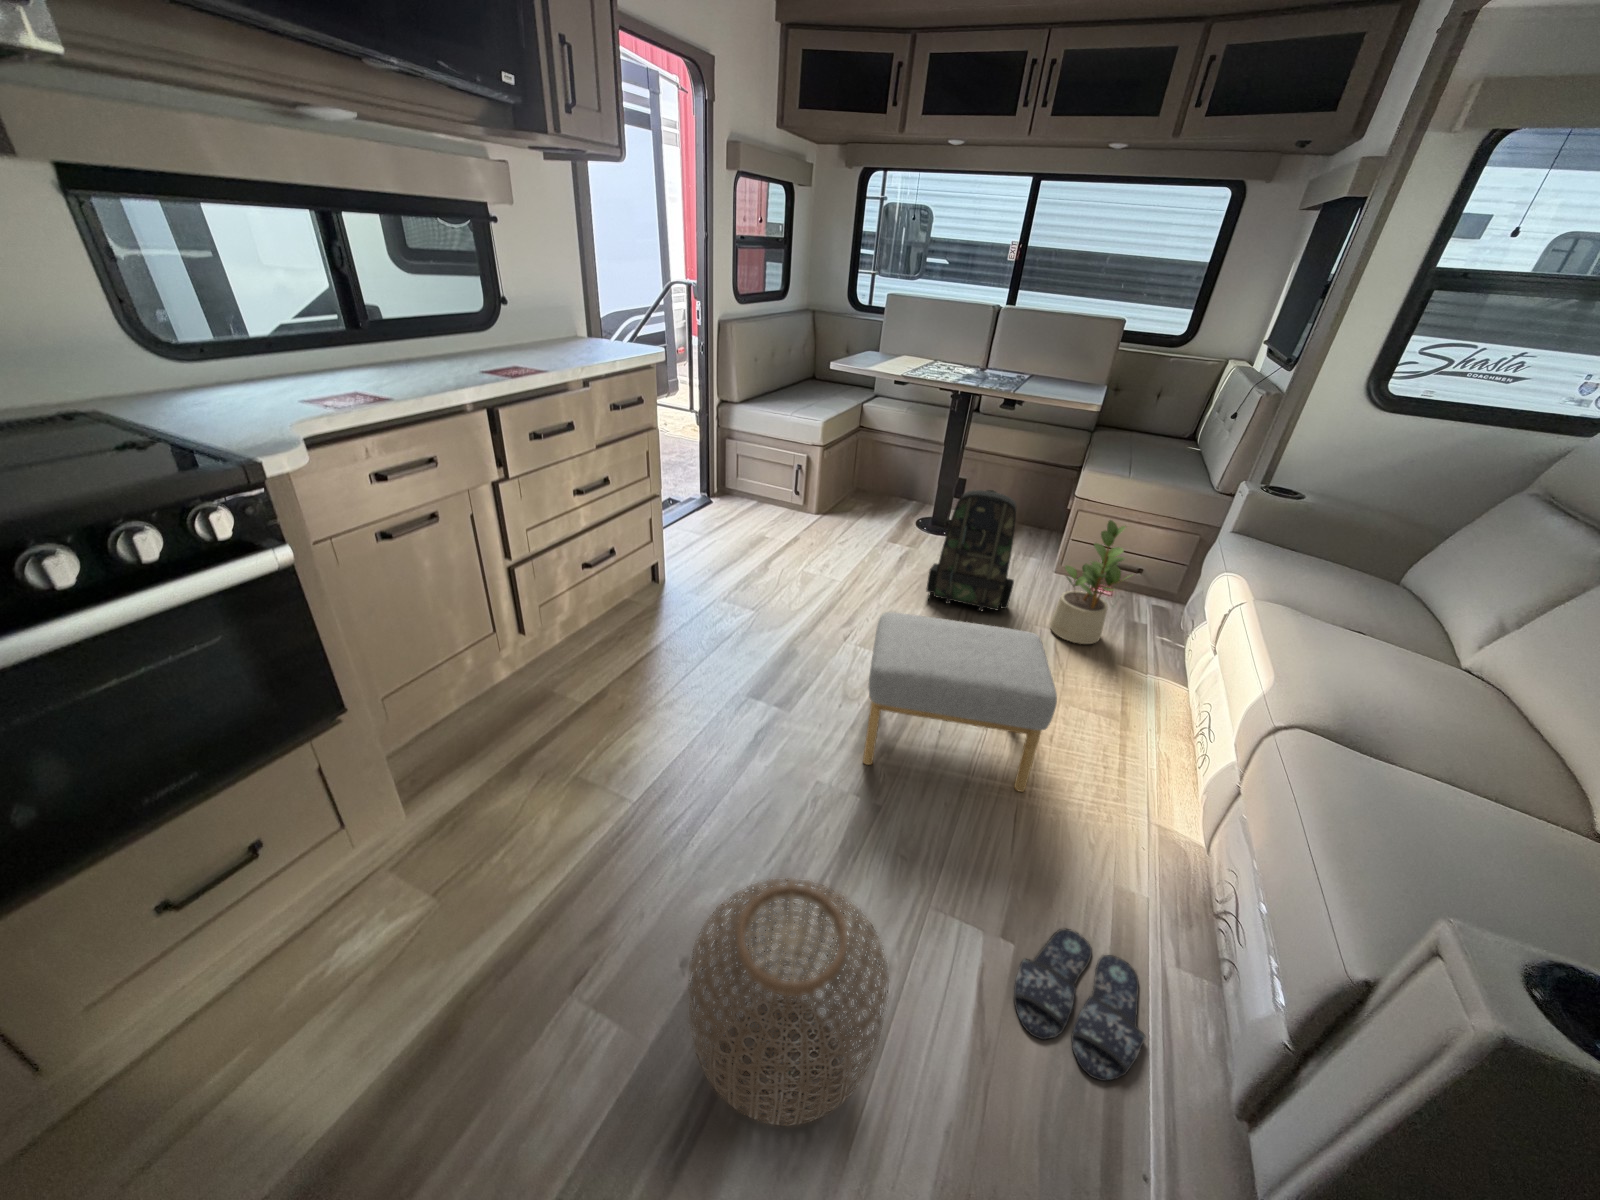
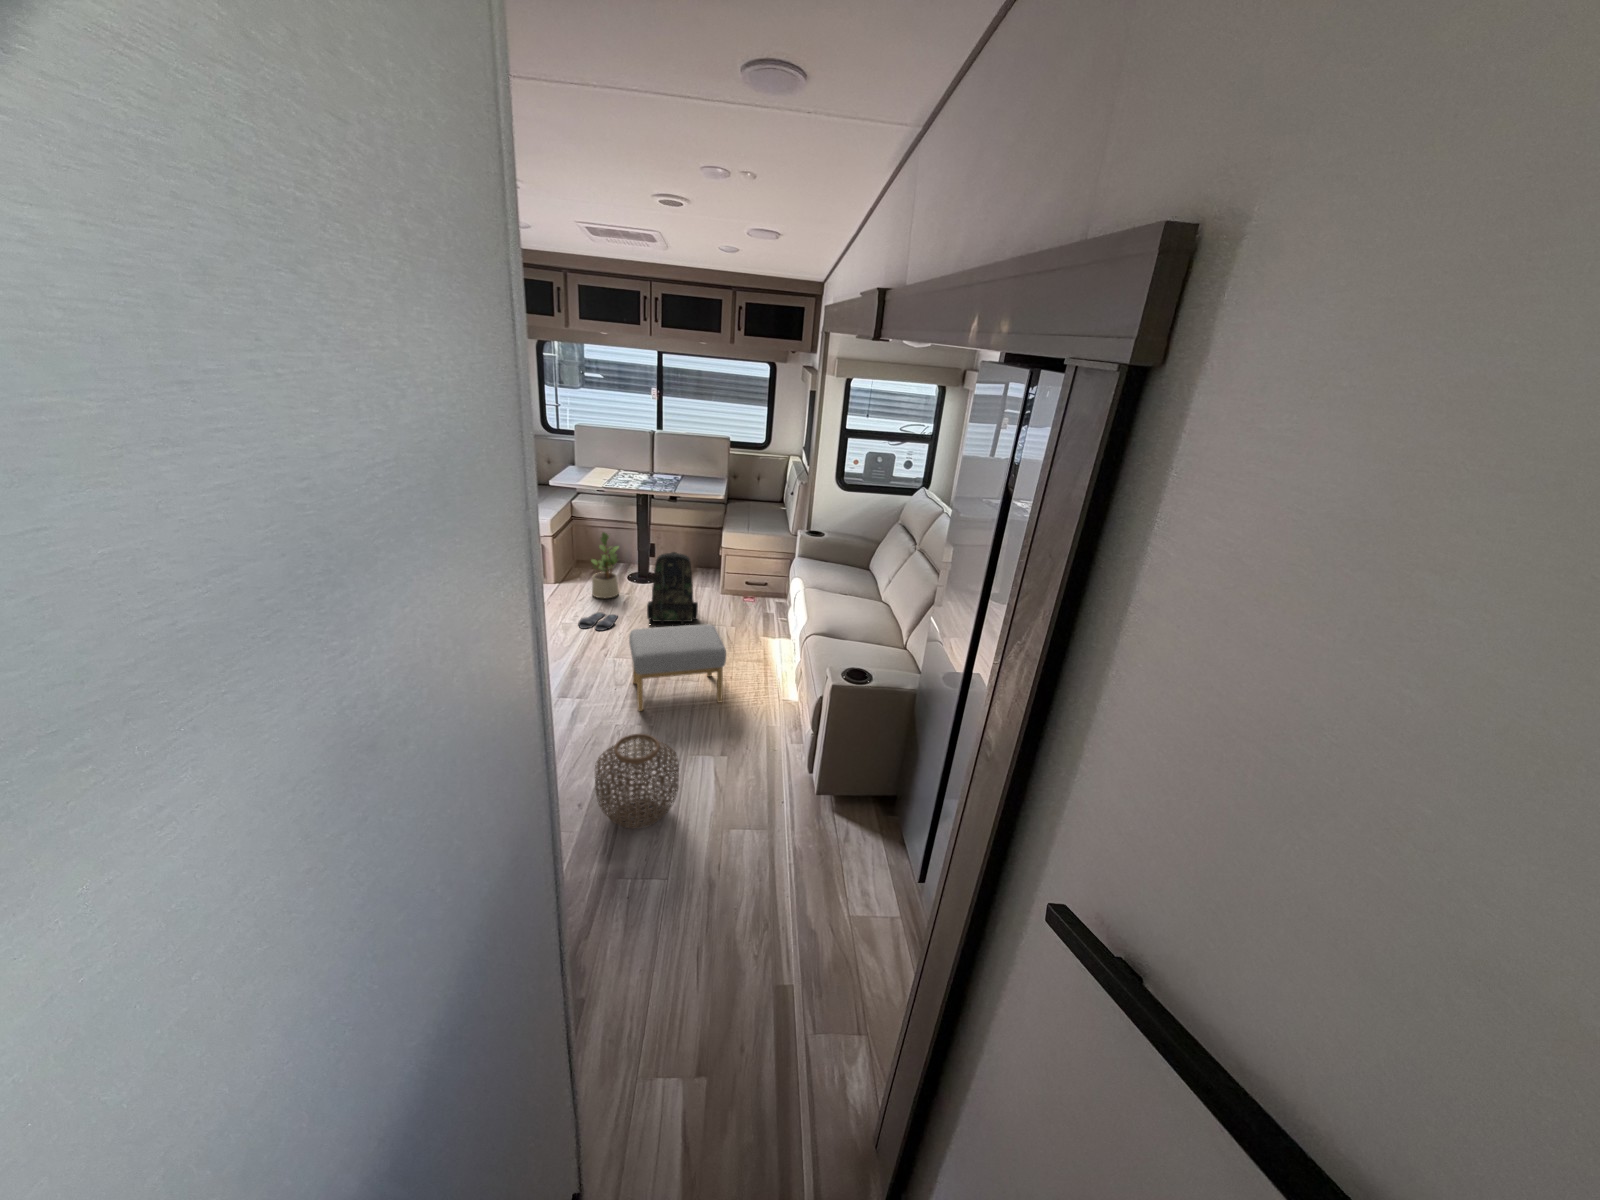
potted plant: present [1050,520,1129,644] -> present [591,532,619,598]
slippers: present [1014,929,1145,1081] -> present [578,612,618,631]

